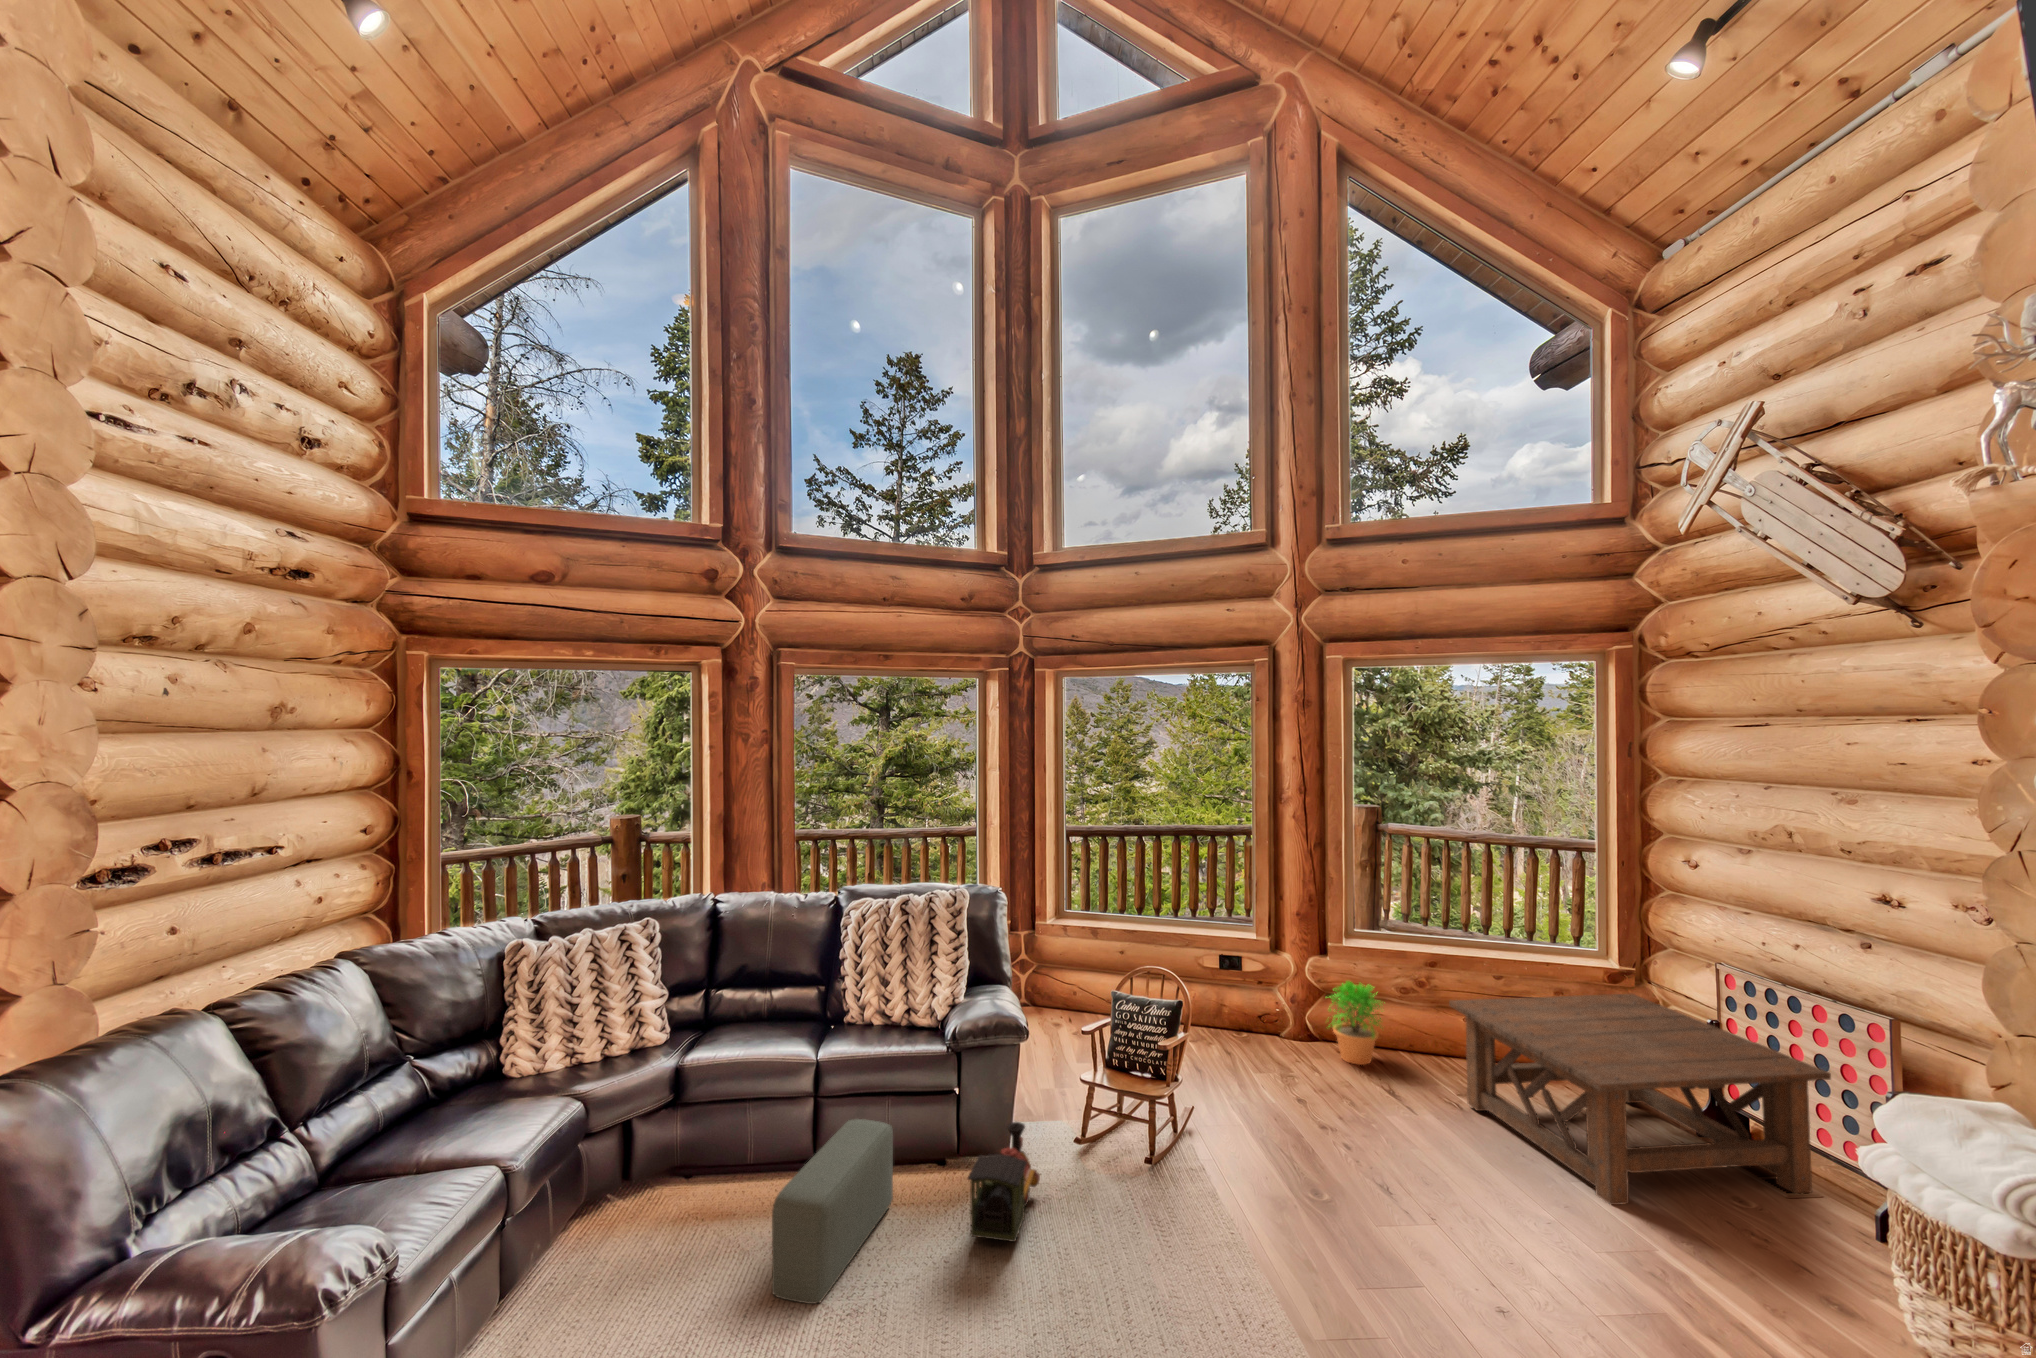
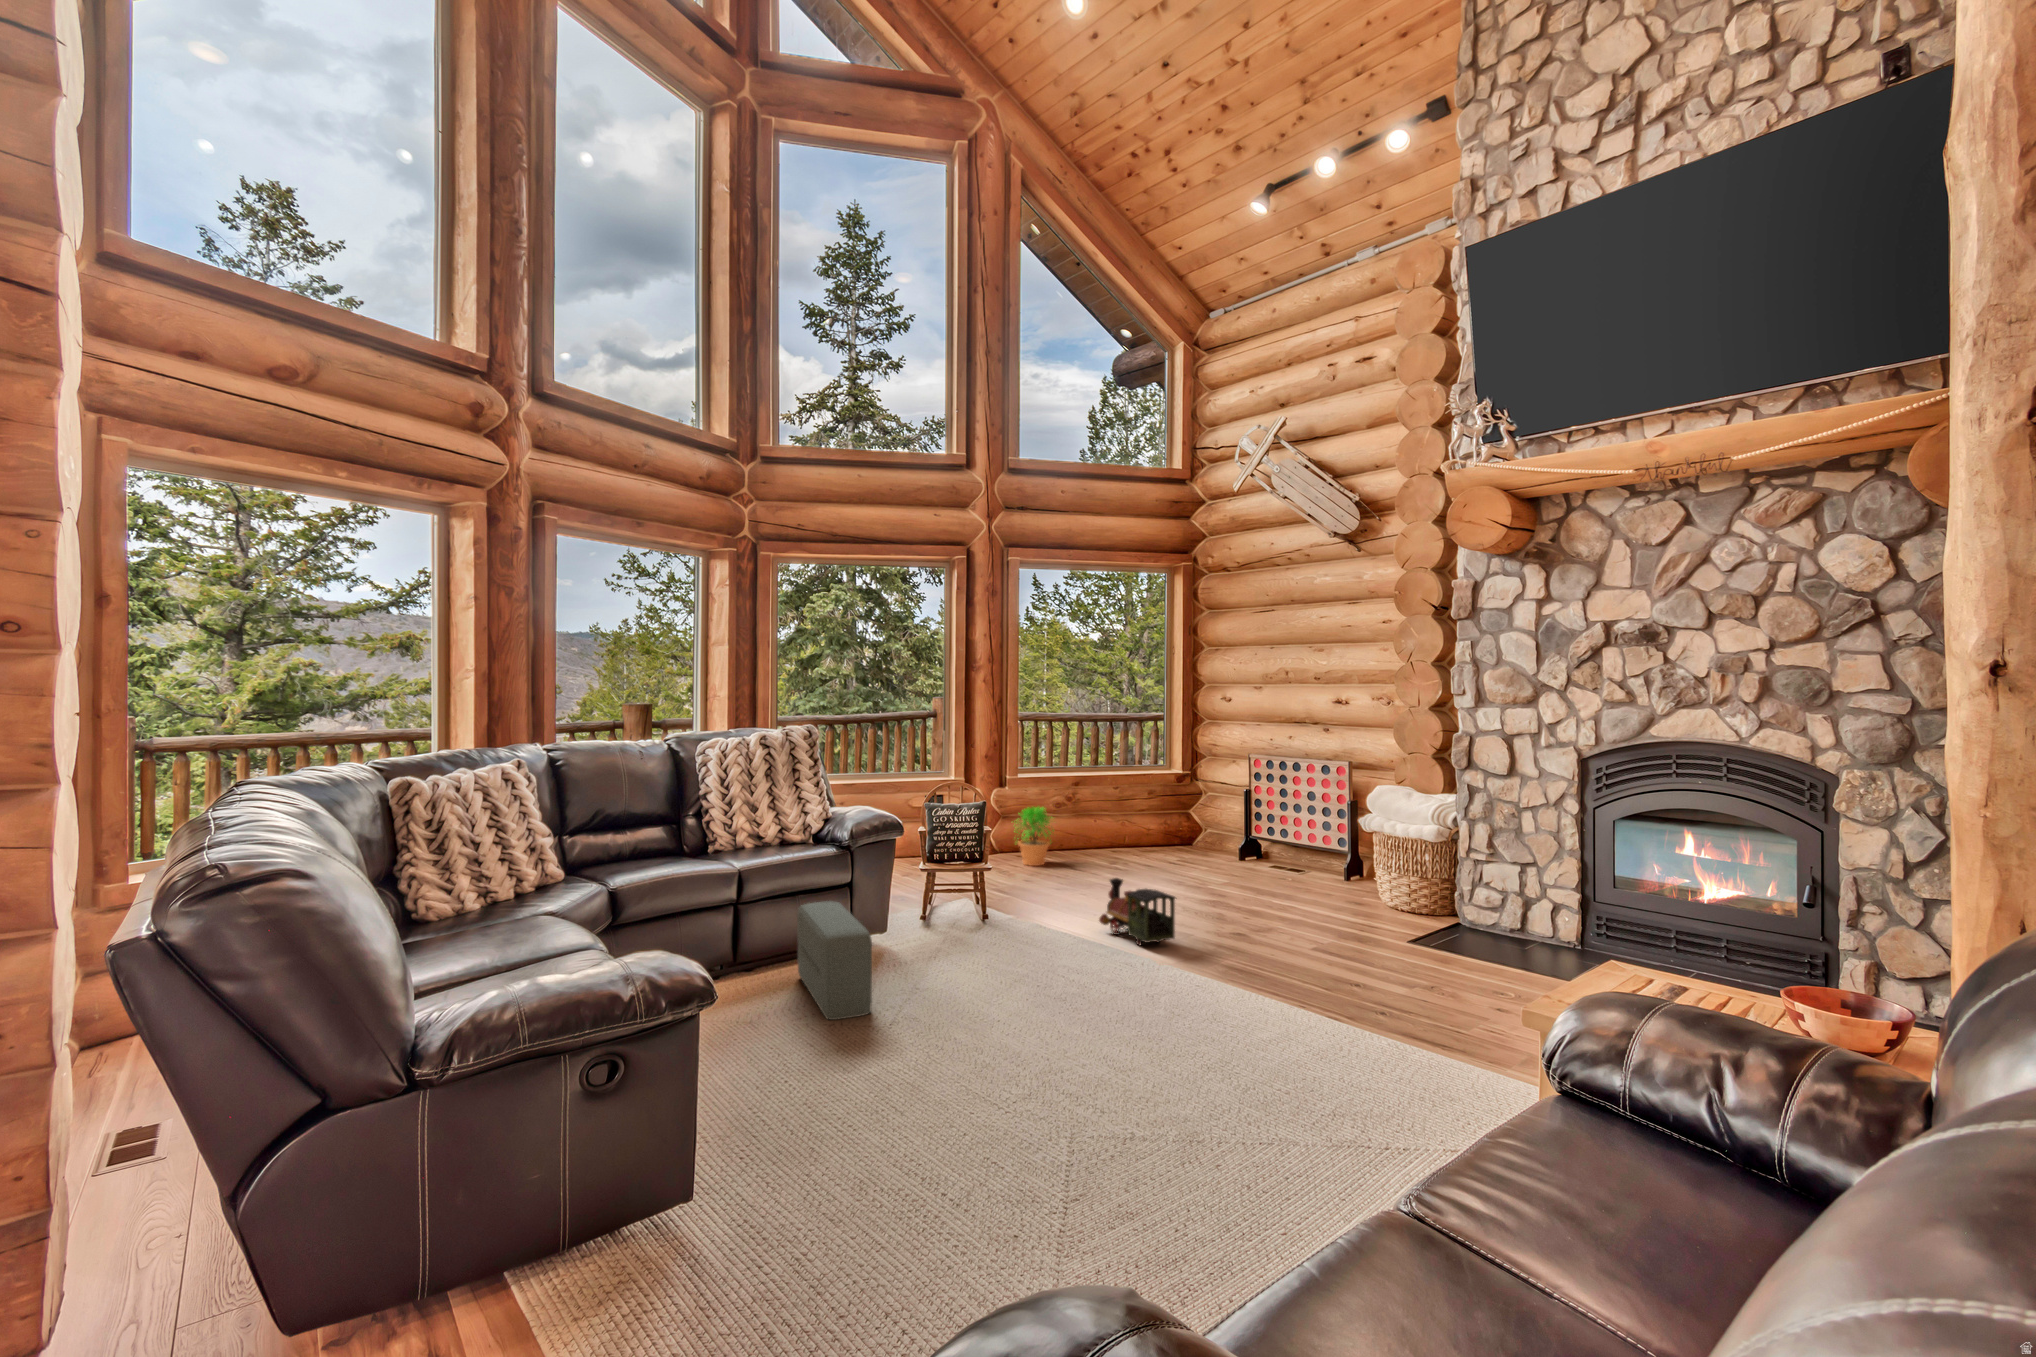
coffee table: present [1449,994,1831,1205] -> none [1114,788,1311,889]
toy train: present [968,1122,1040,1242] -> present [1099,878,1175,945]

